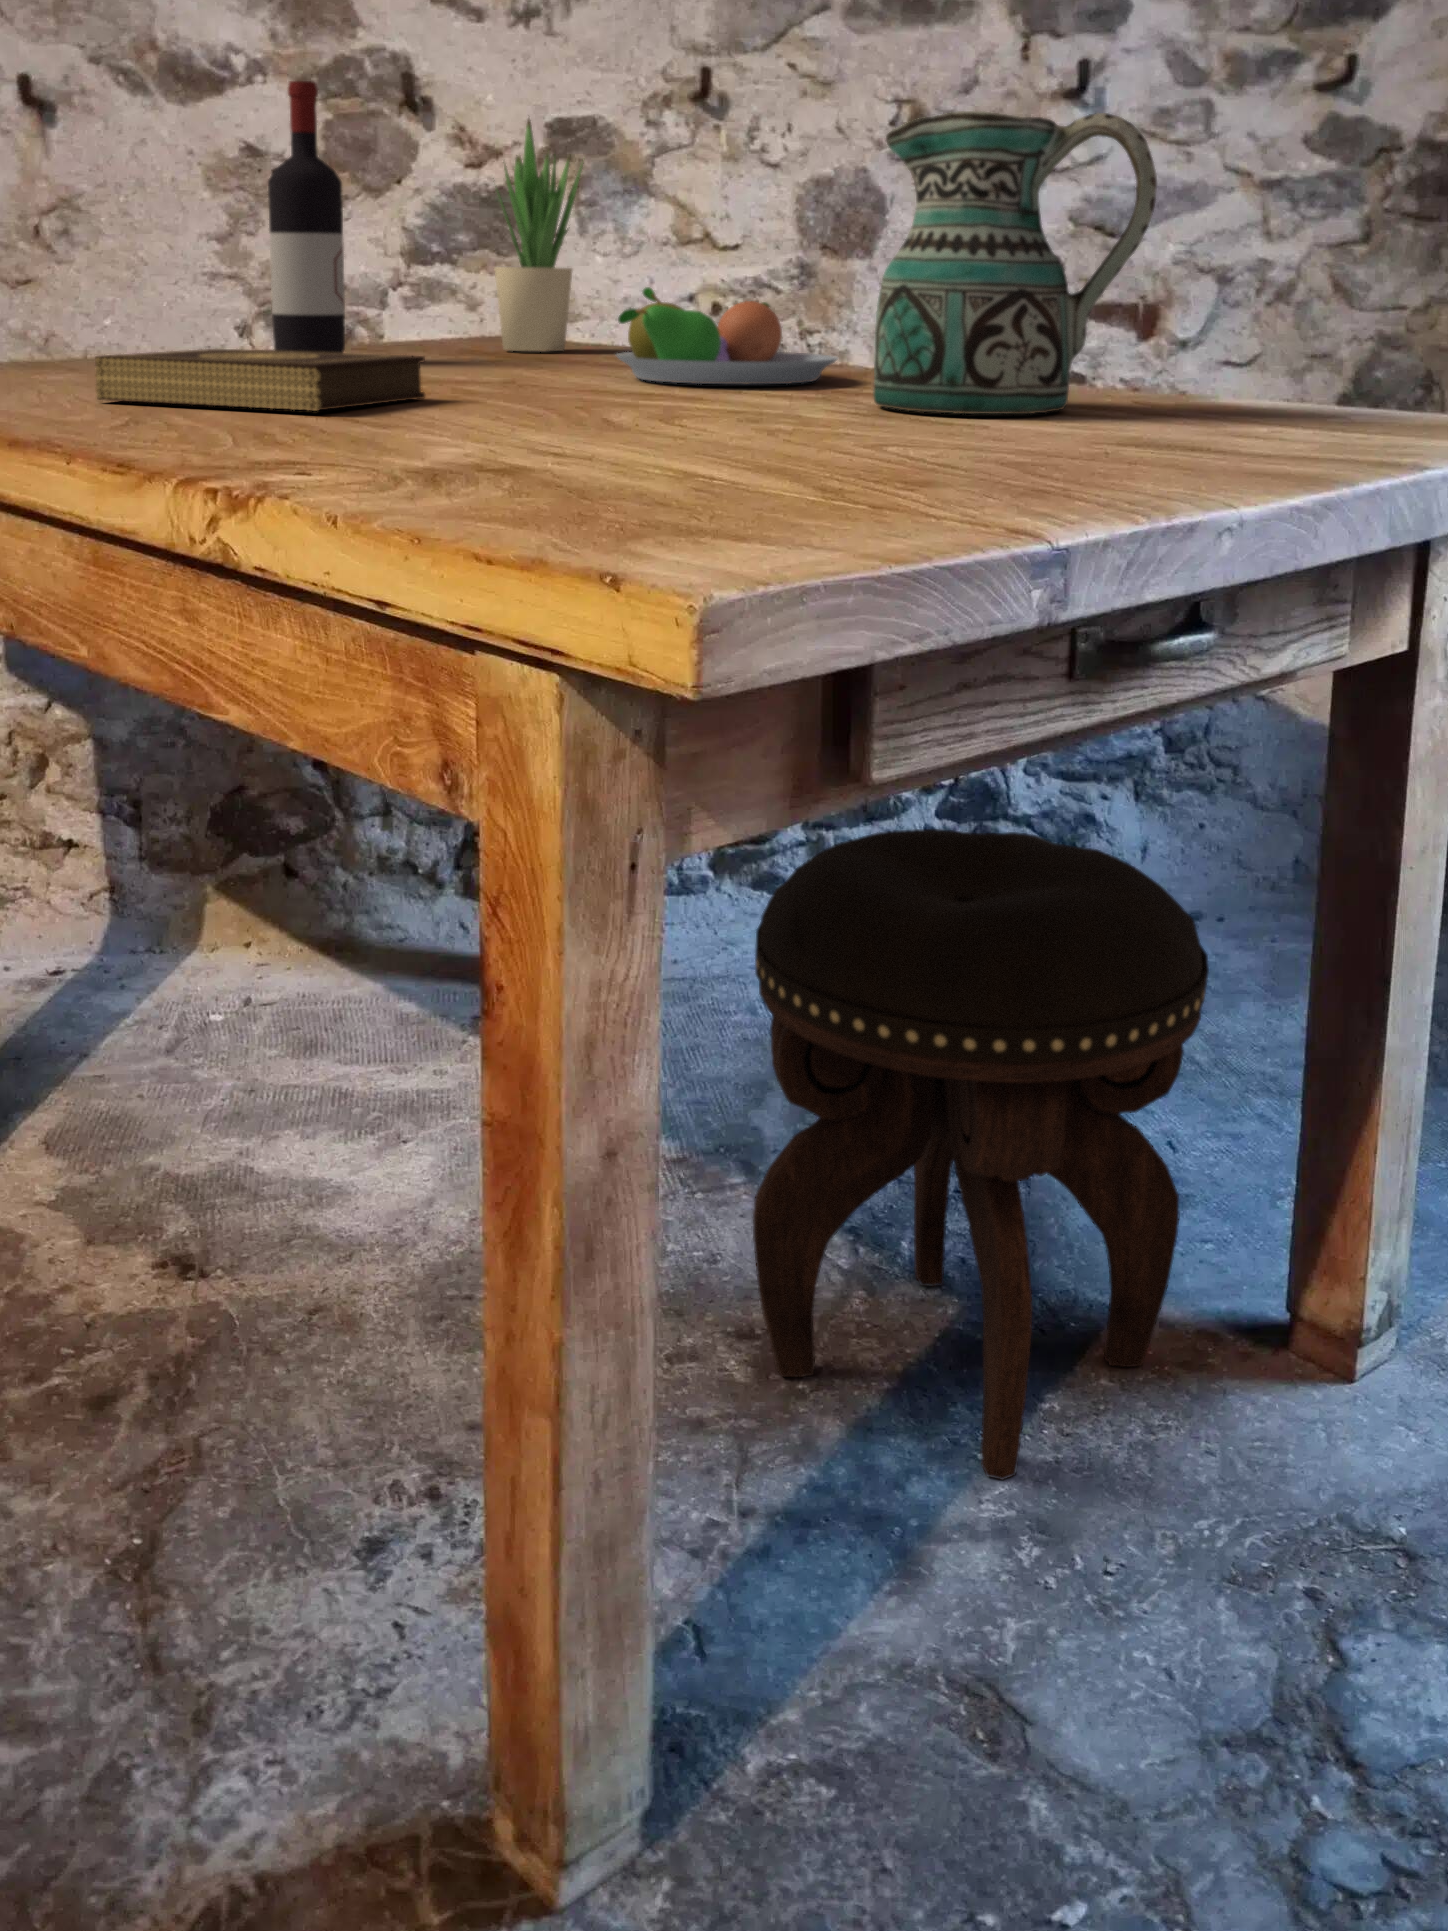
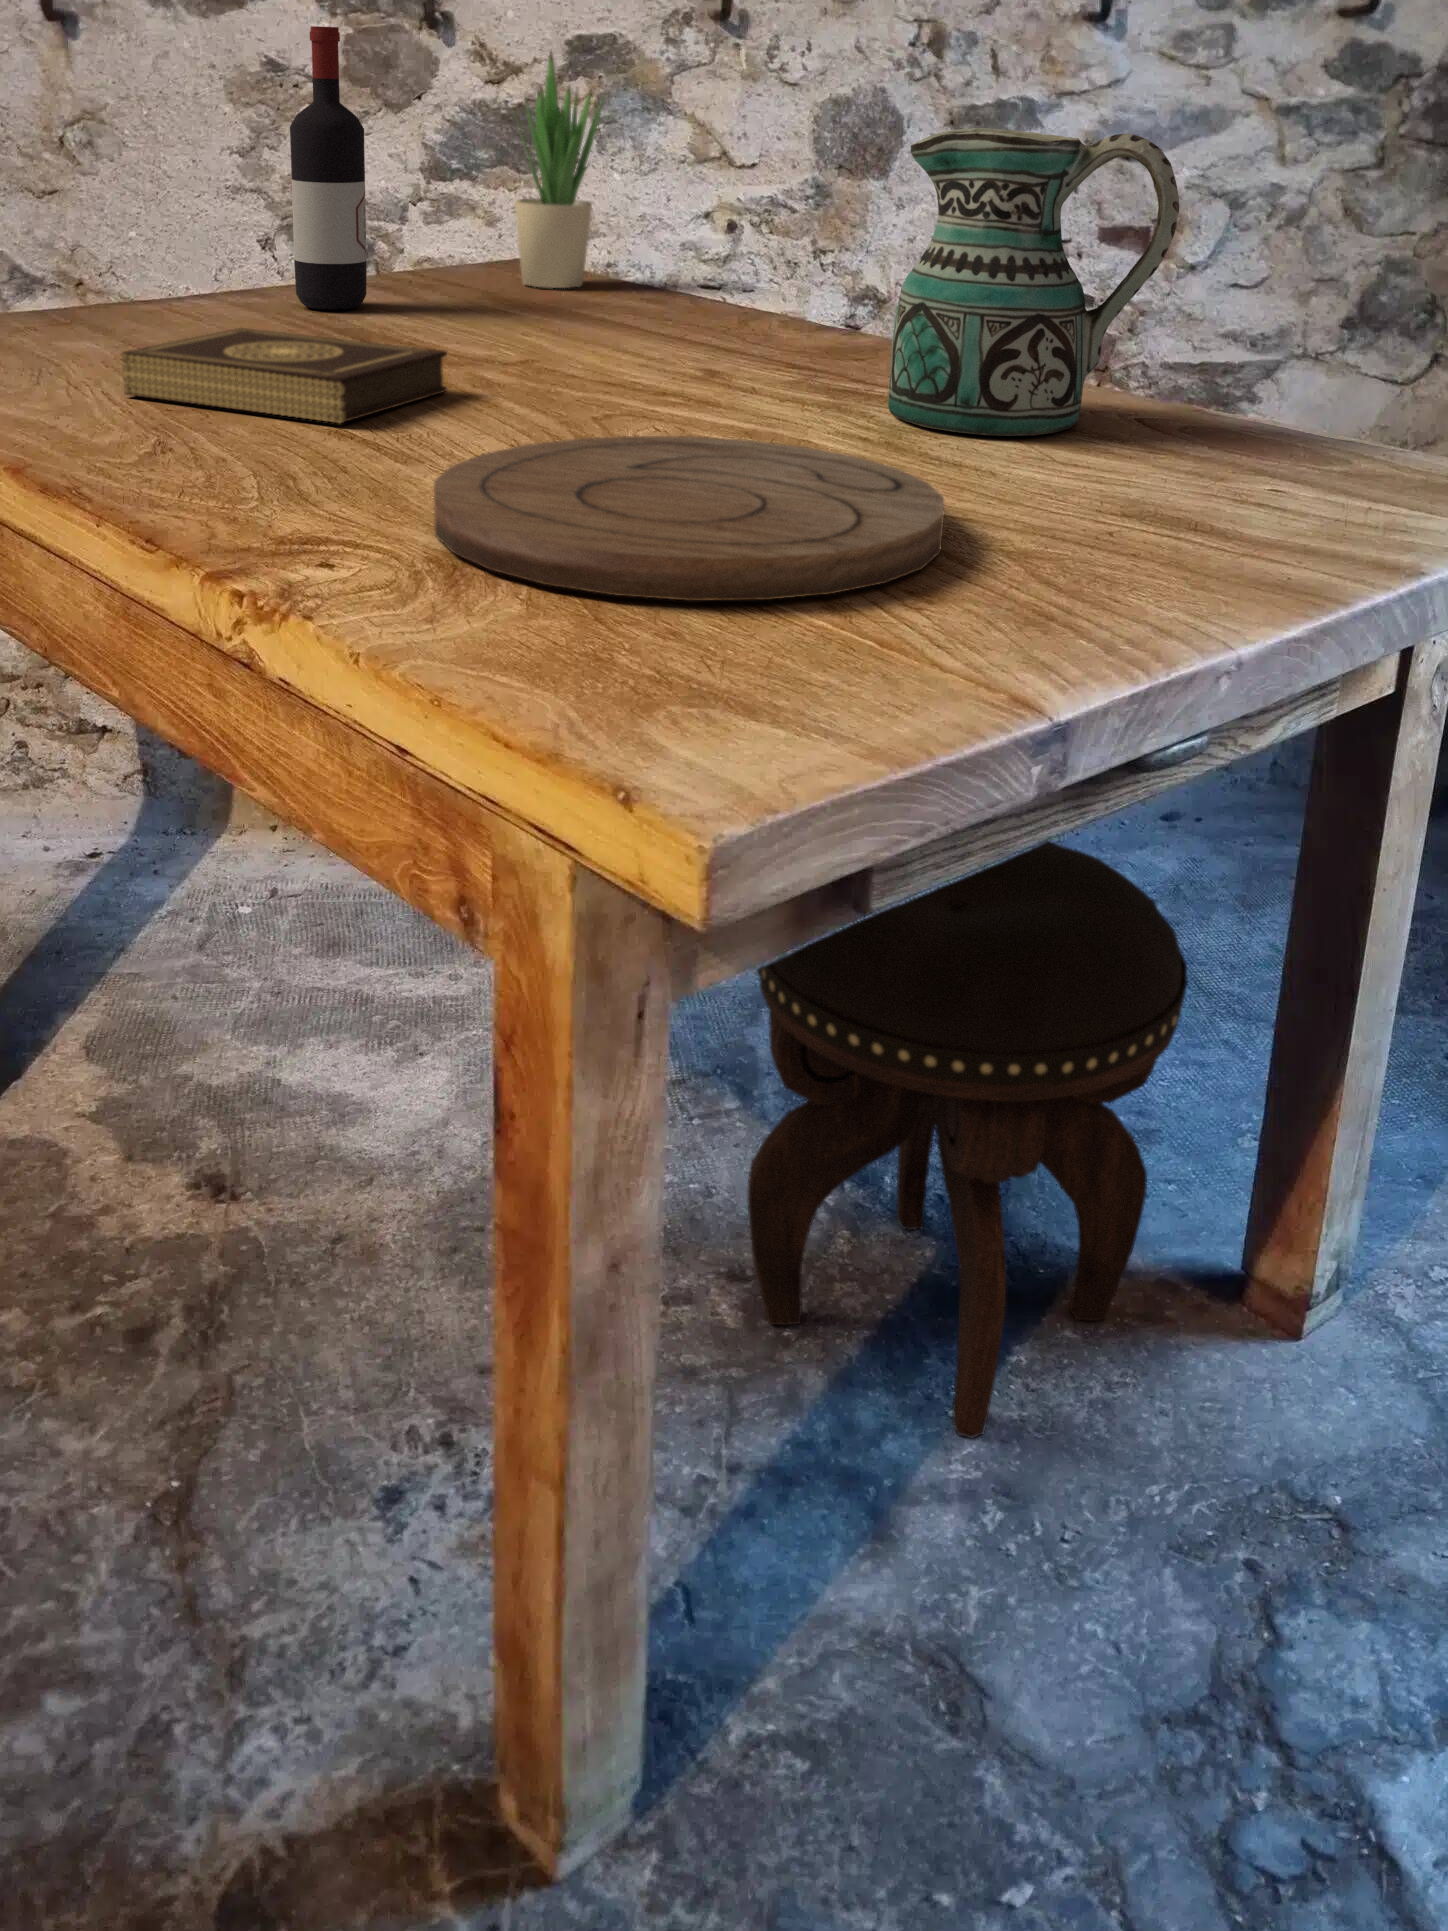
fruit bowl: present [616,287,838,384] -> none [634,257,855,366]
cutting board: none [409,399,929,487] -> present [434,436,944,601]

